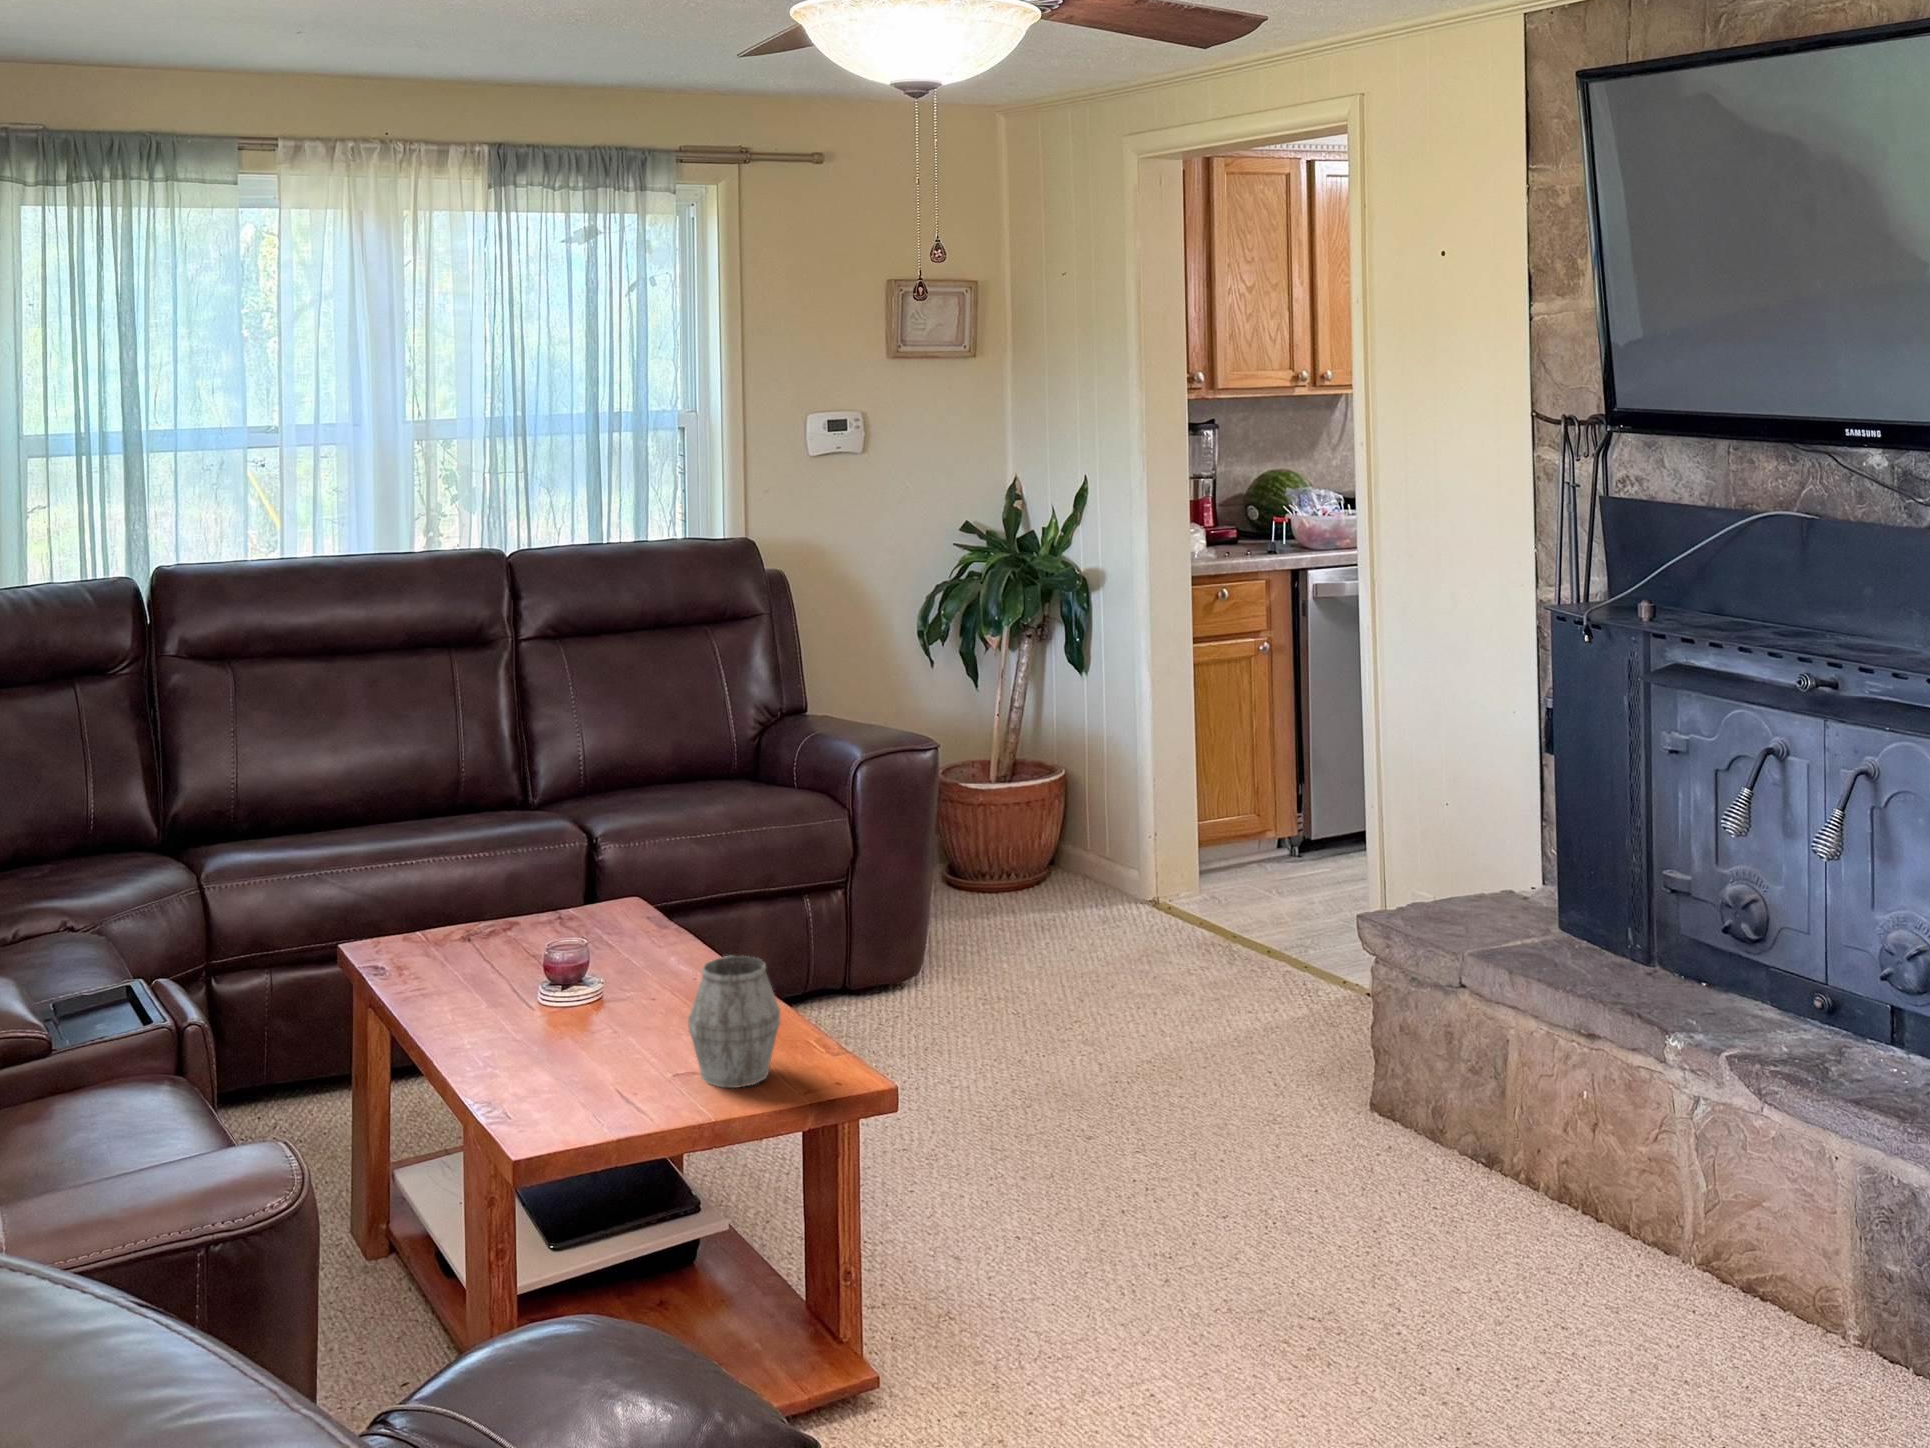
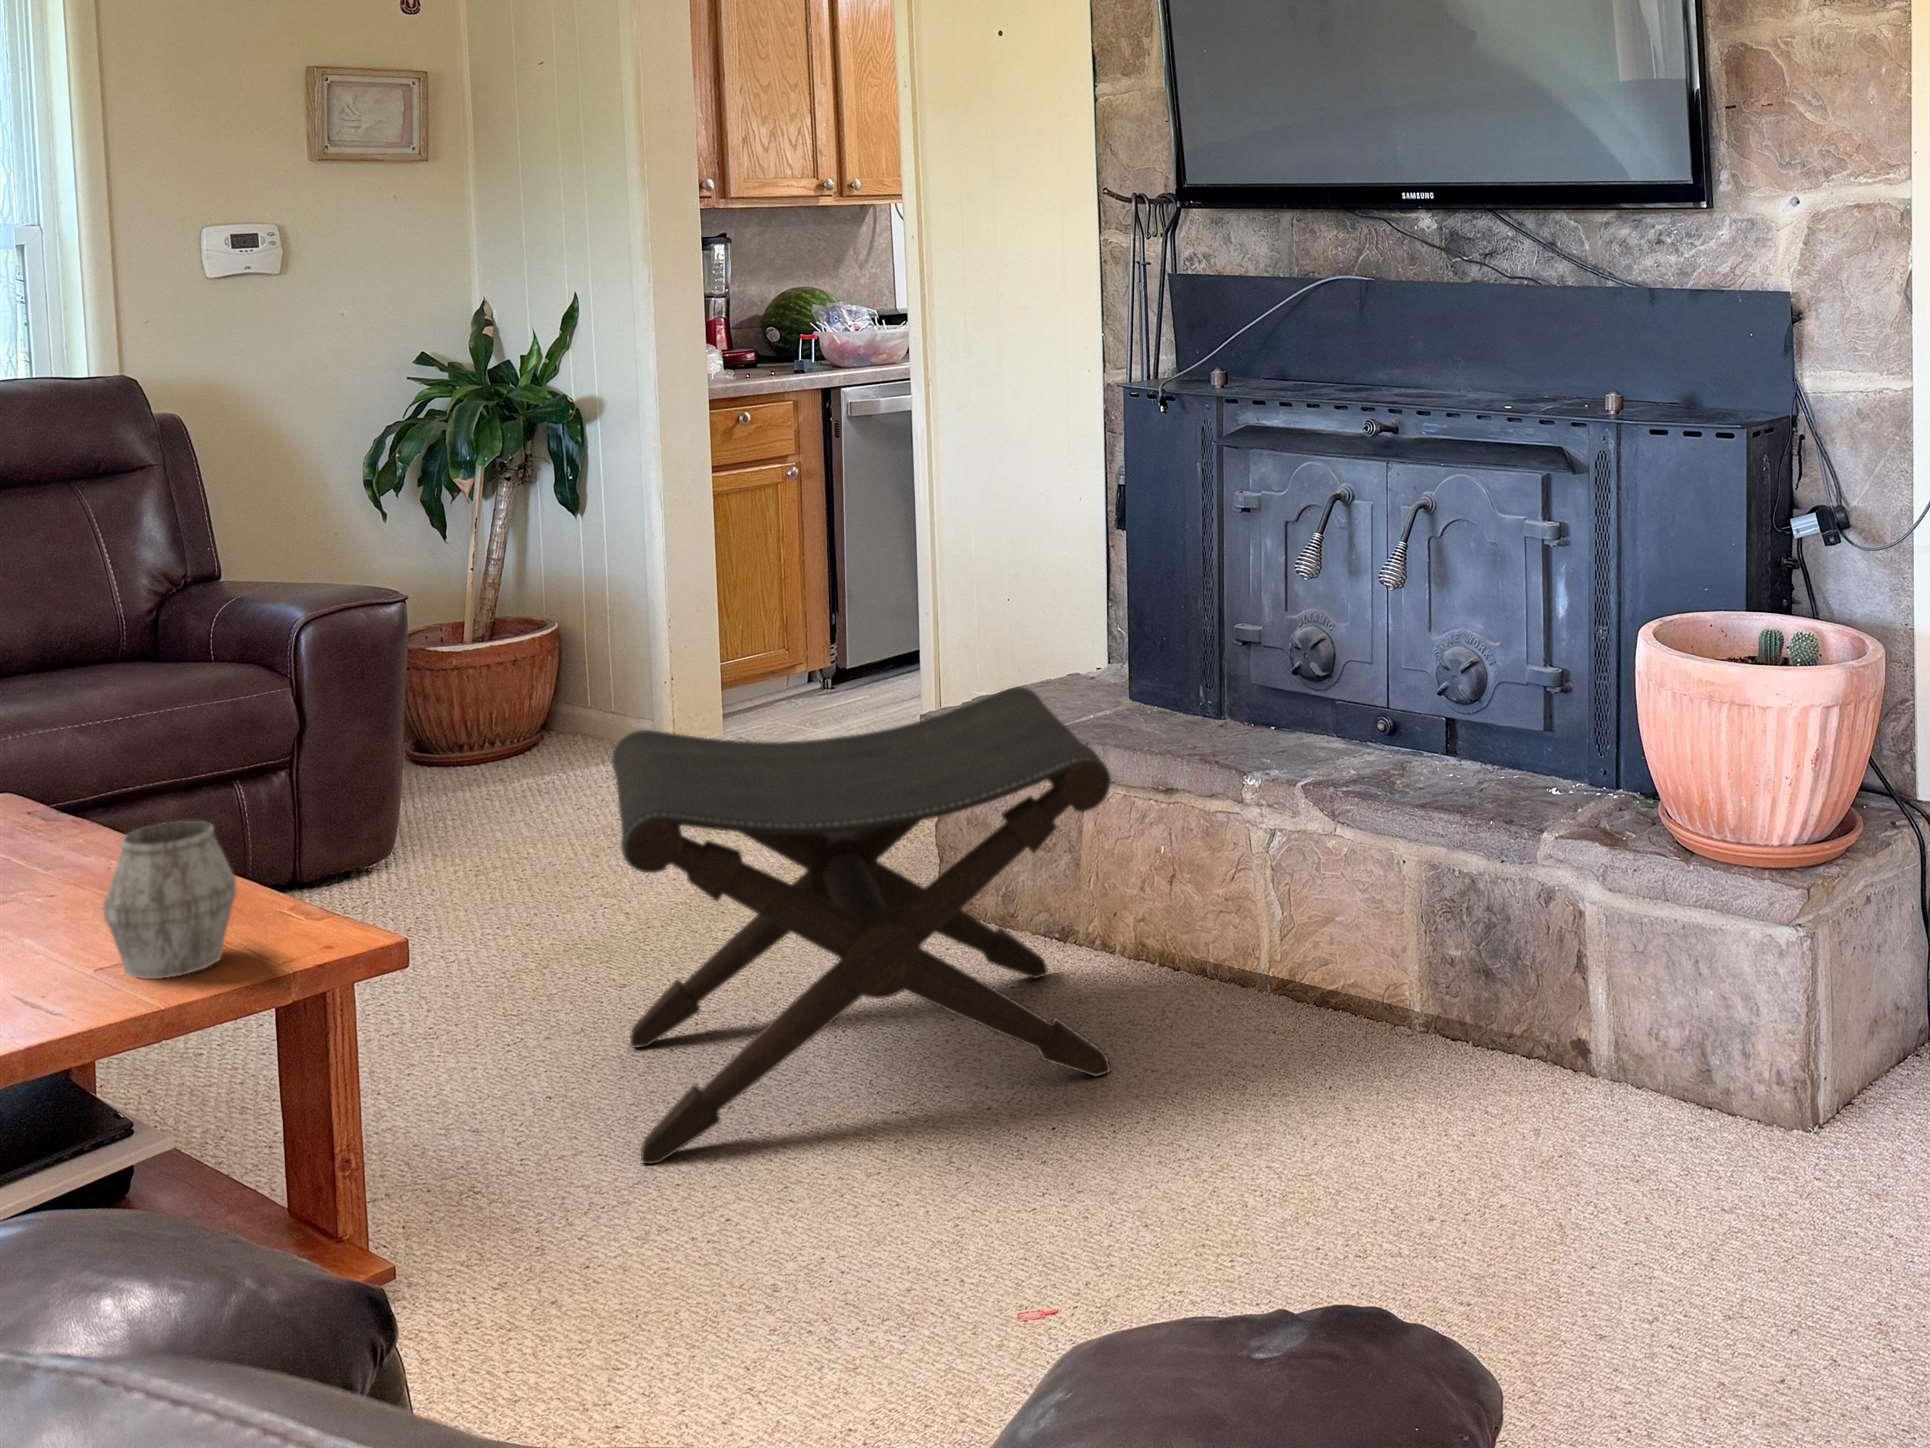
footstool: none [1076,905,1520,1320] -> present [612,687,1111,1164]

